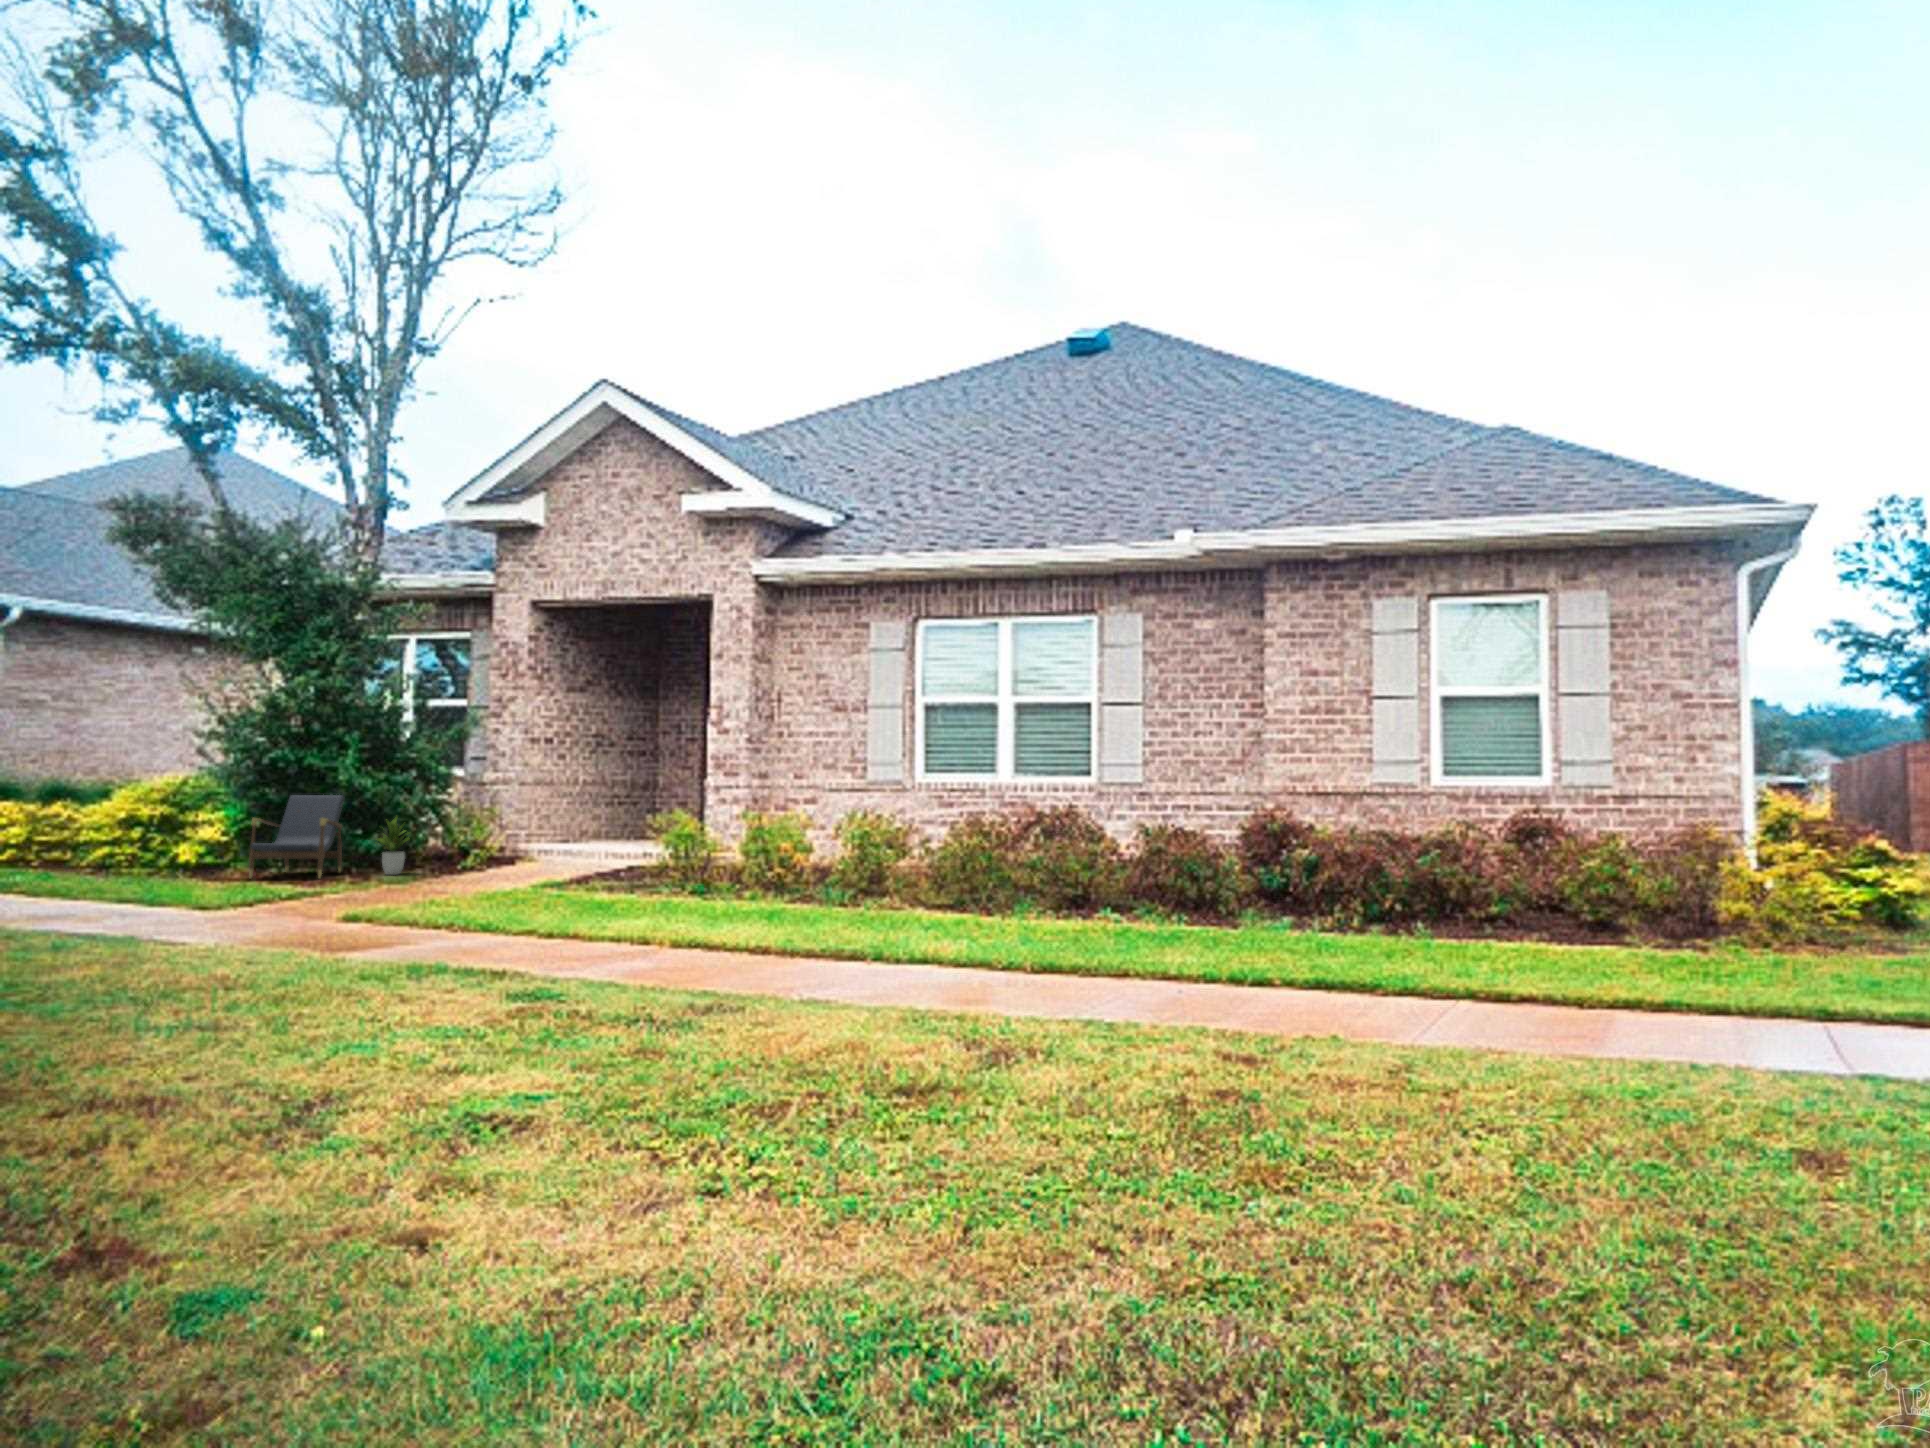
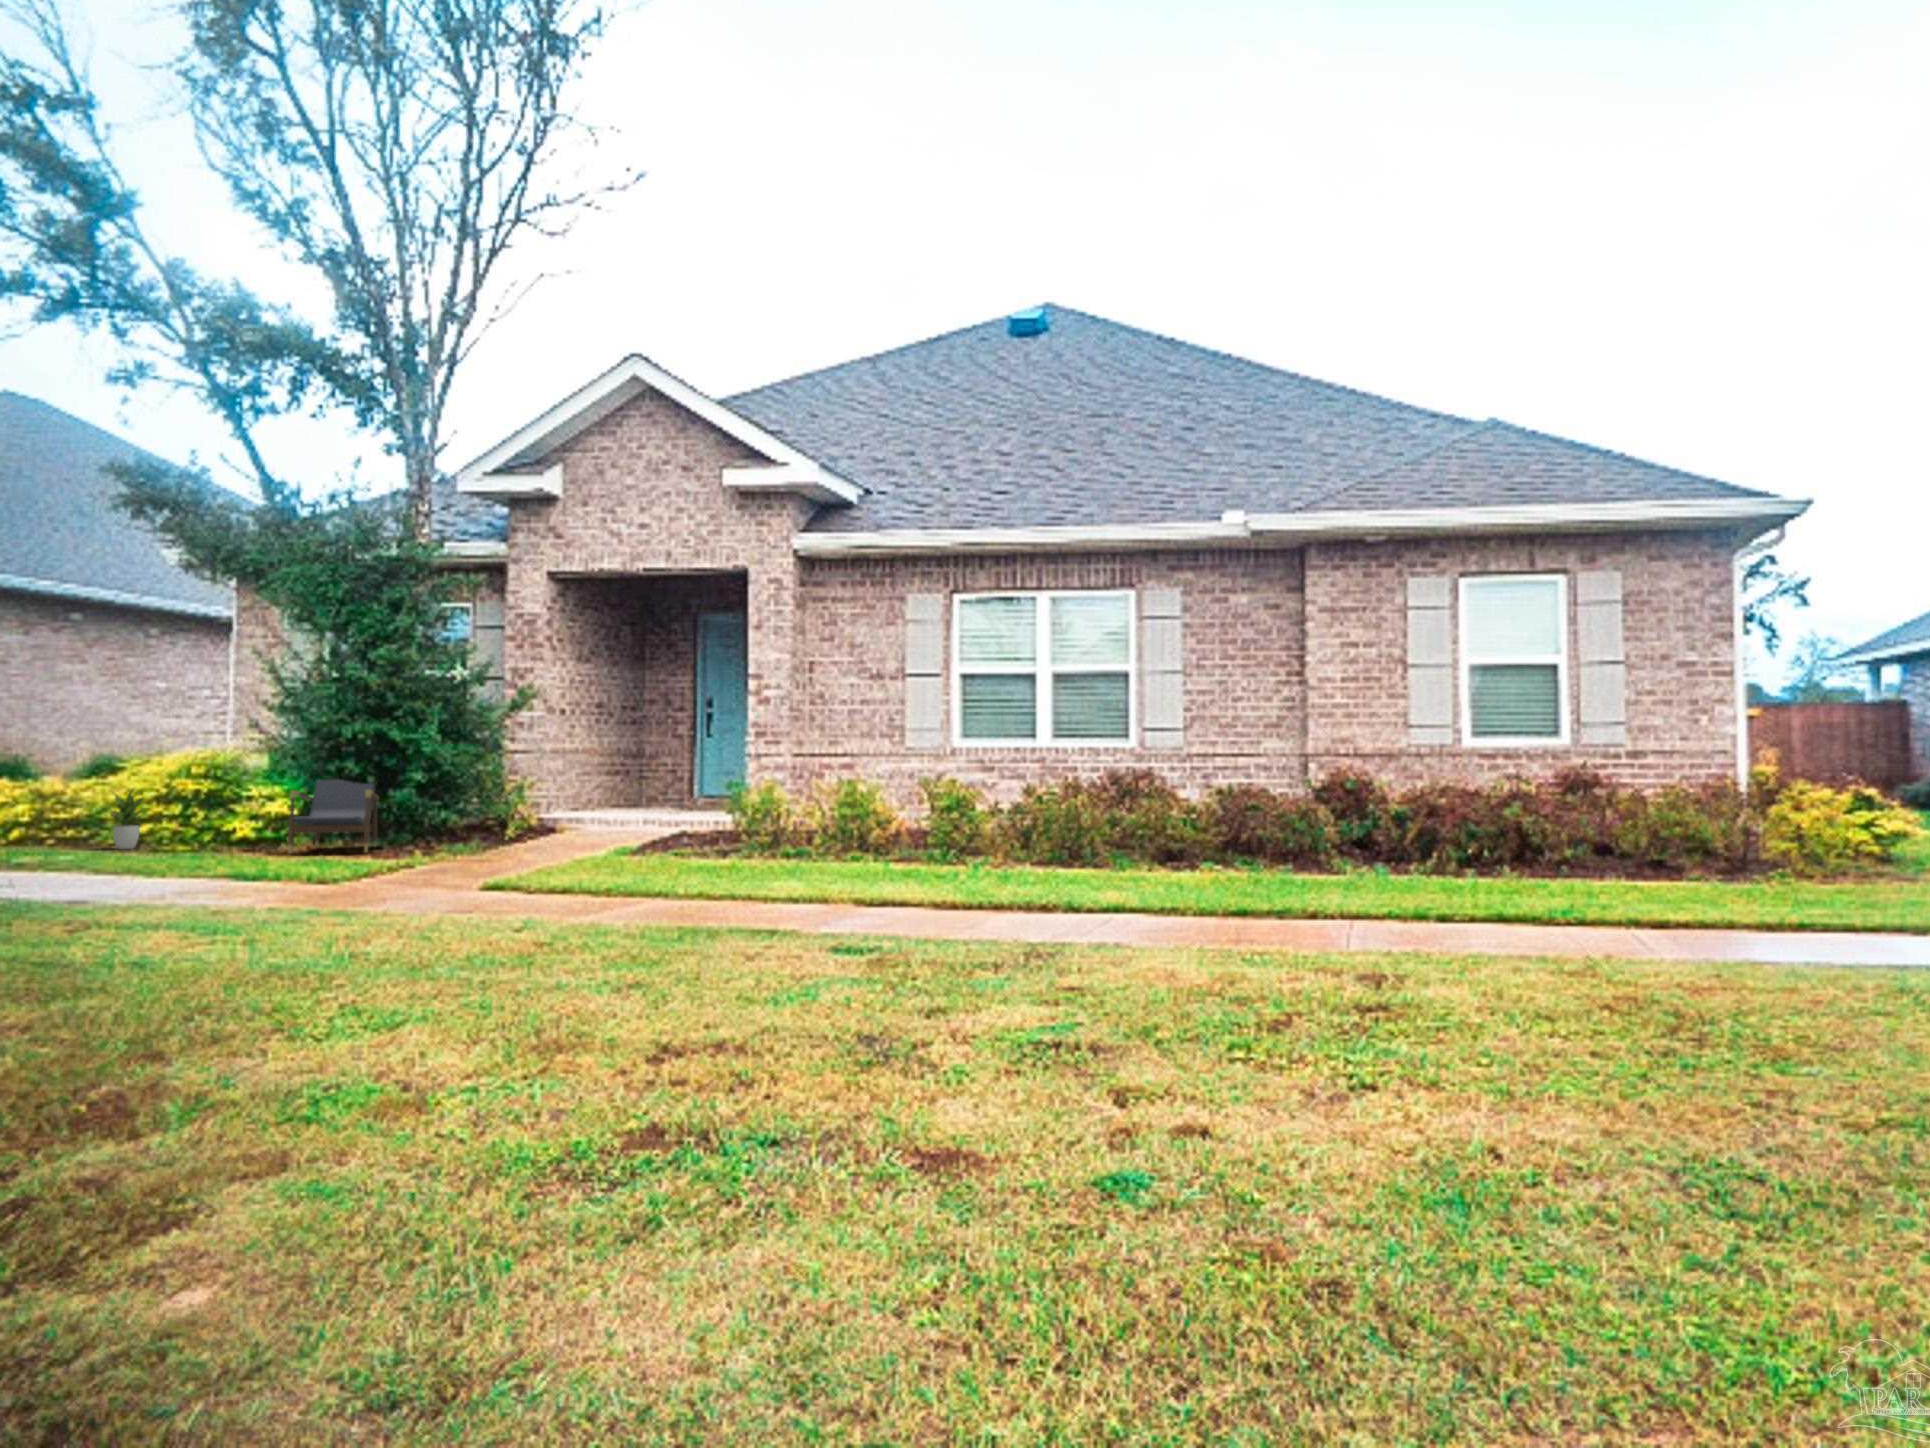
potted plant: present [378,817,409,875] -> present [110,789,146,849]

